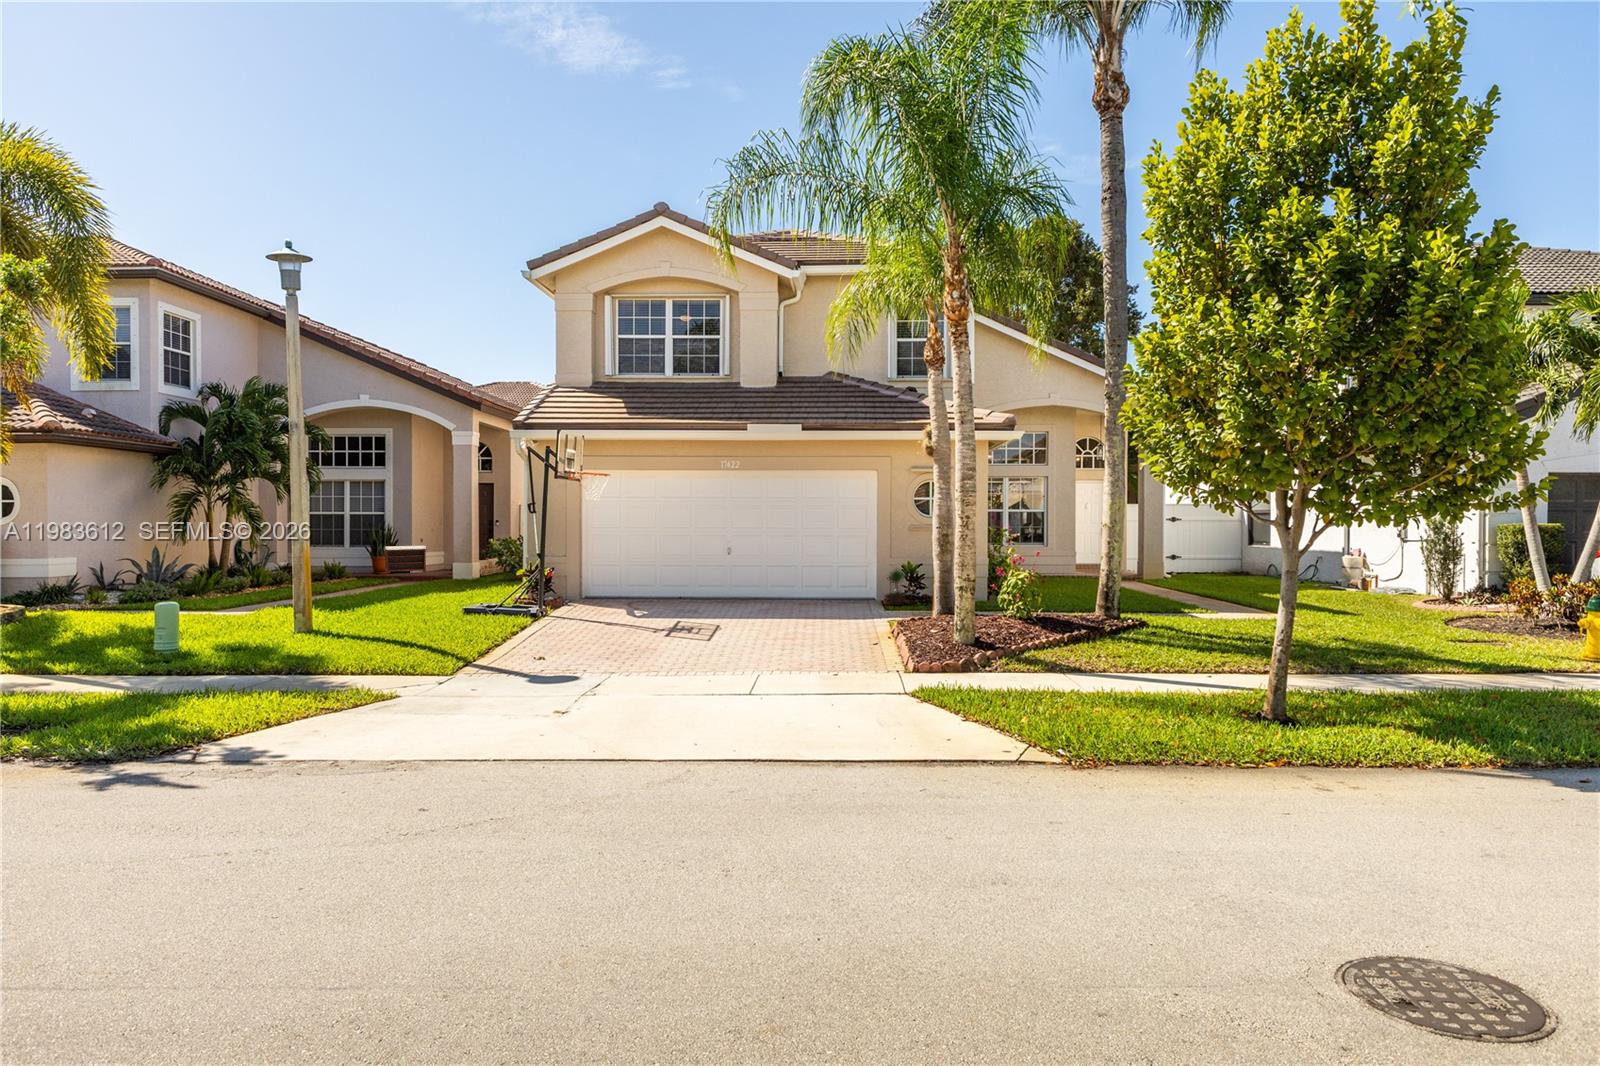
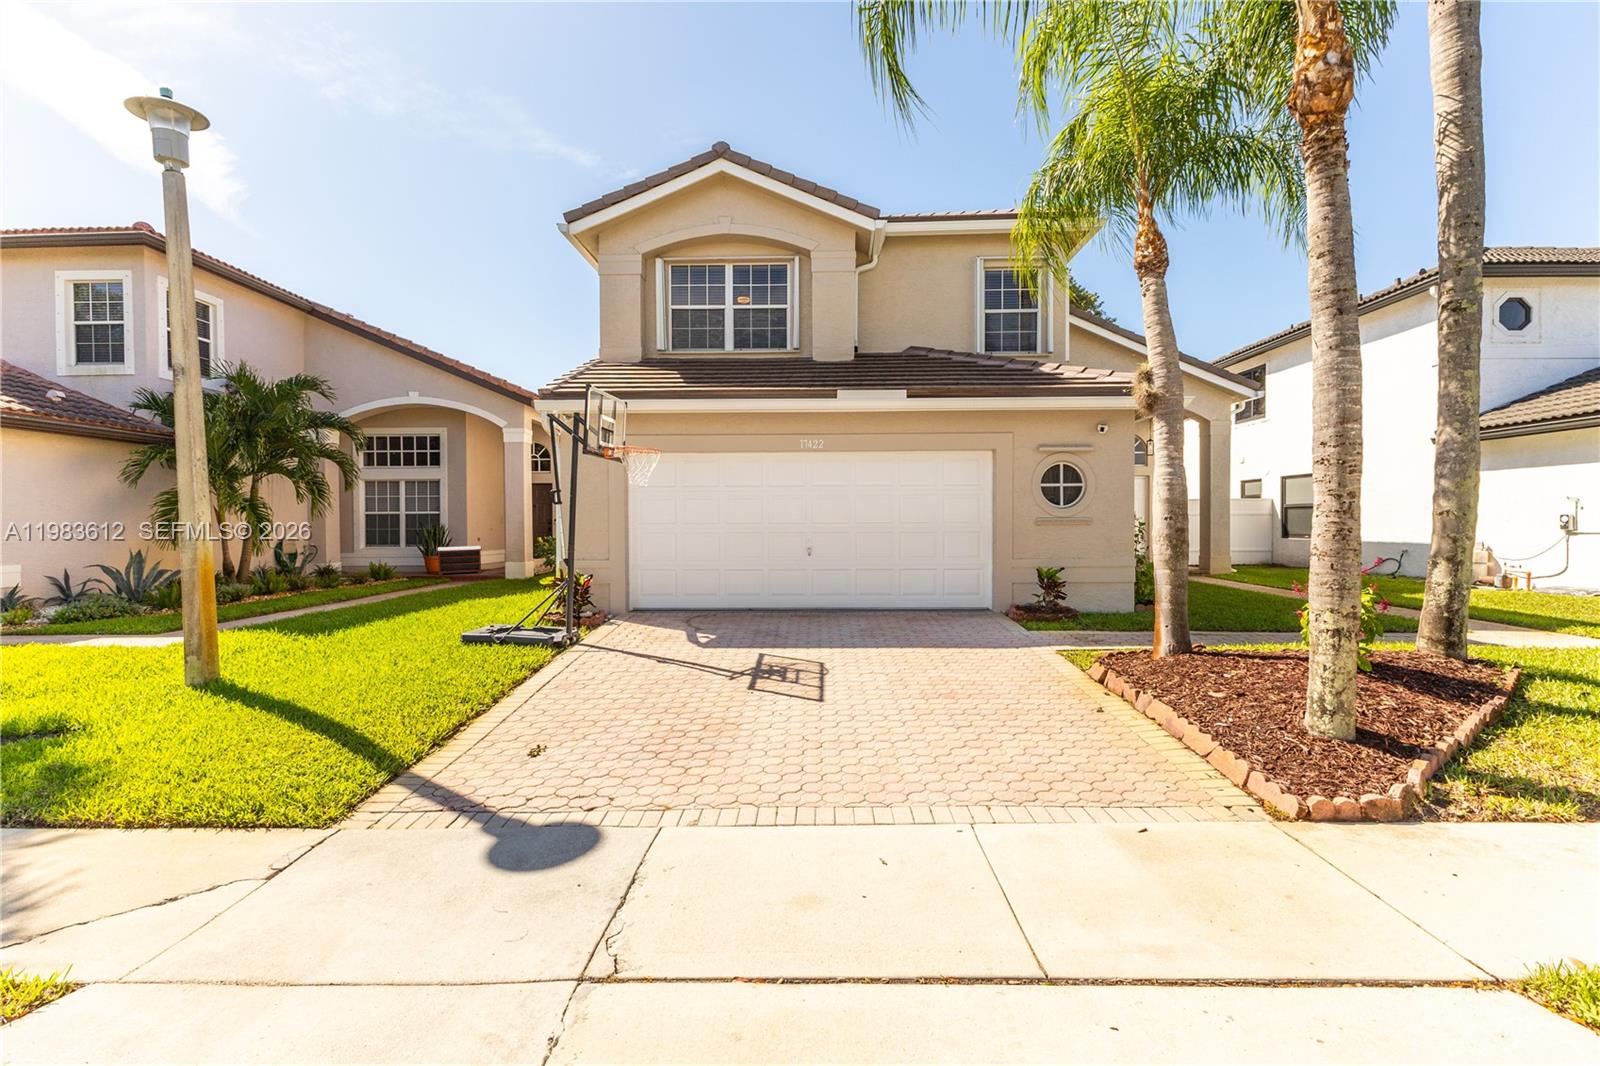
potted tree: present [887,569,905,605] -> none [1005,566,1034,615]

